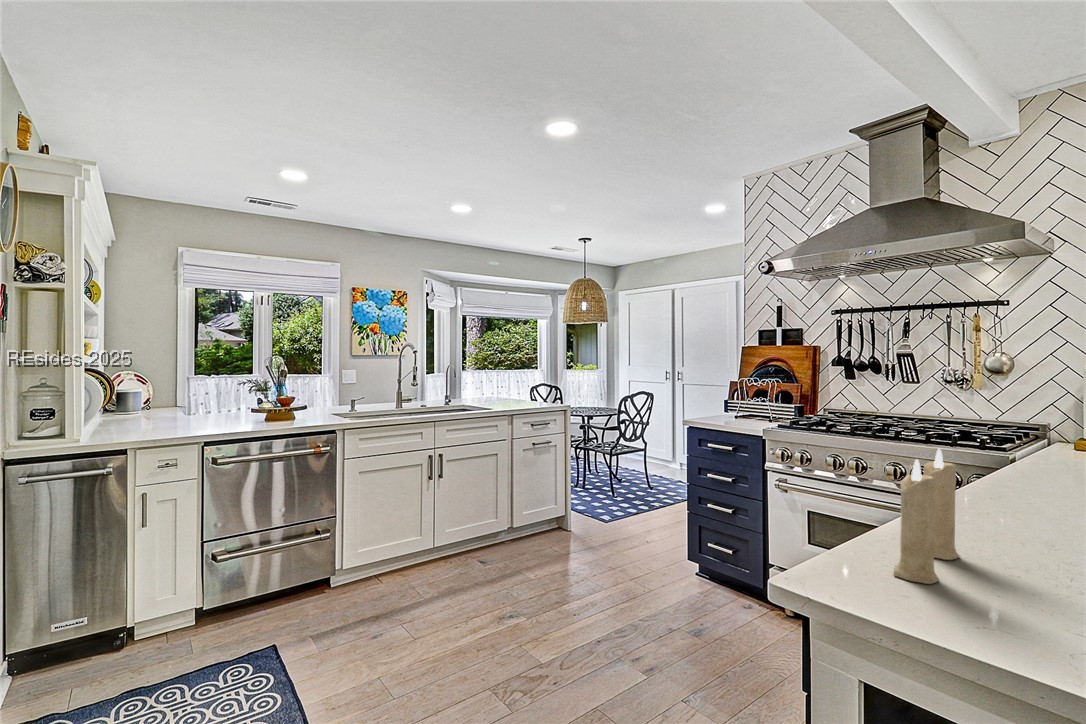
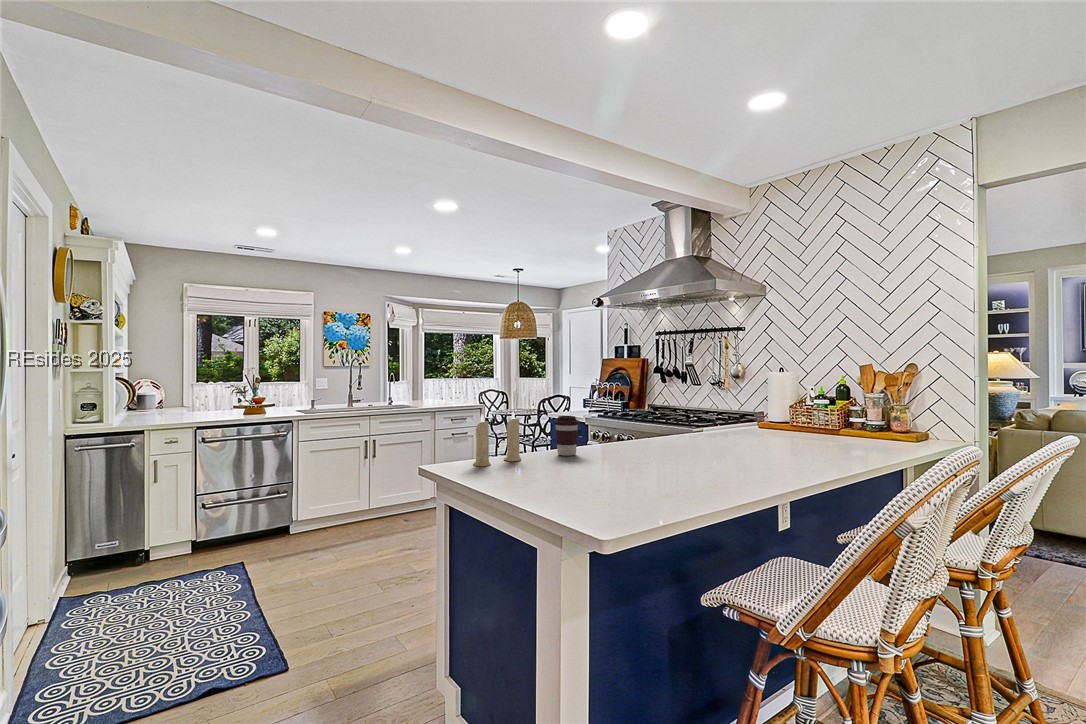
coffee cup: none [964,451,1031,536] -> present [554,416,579,456]

